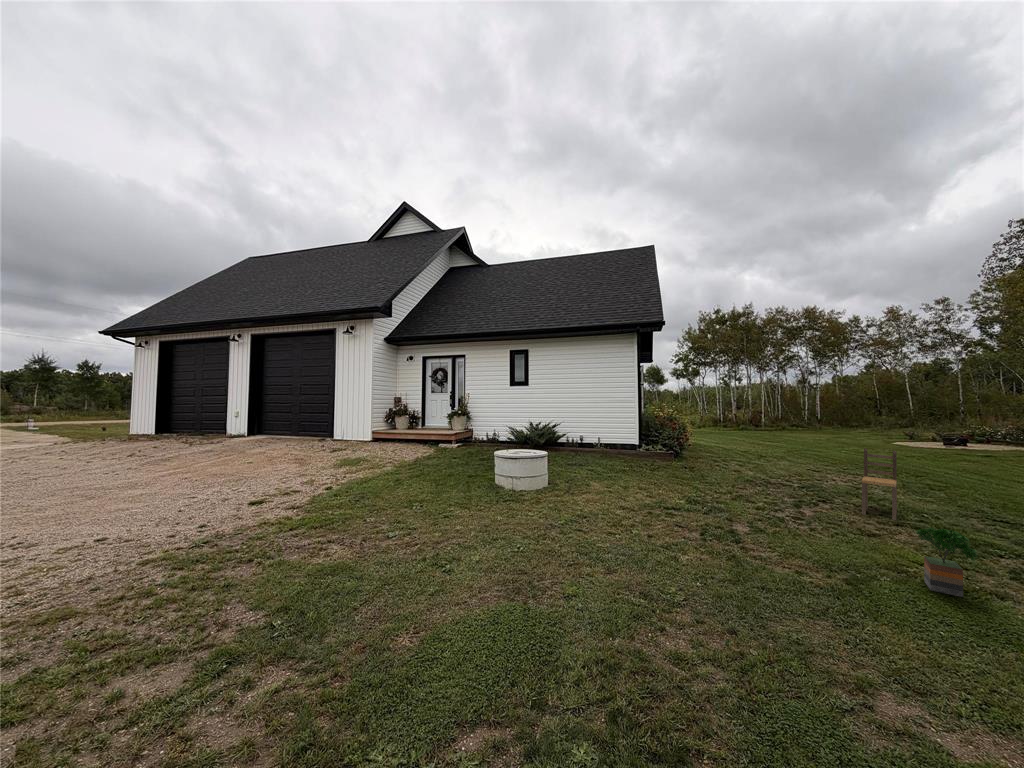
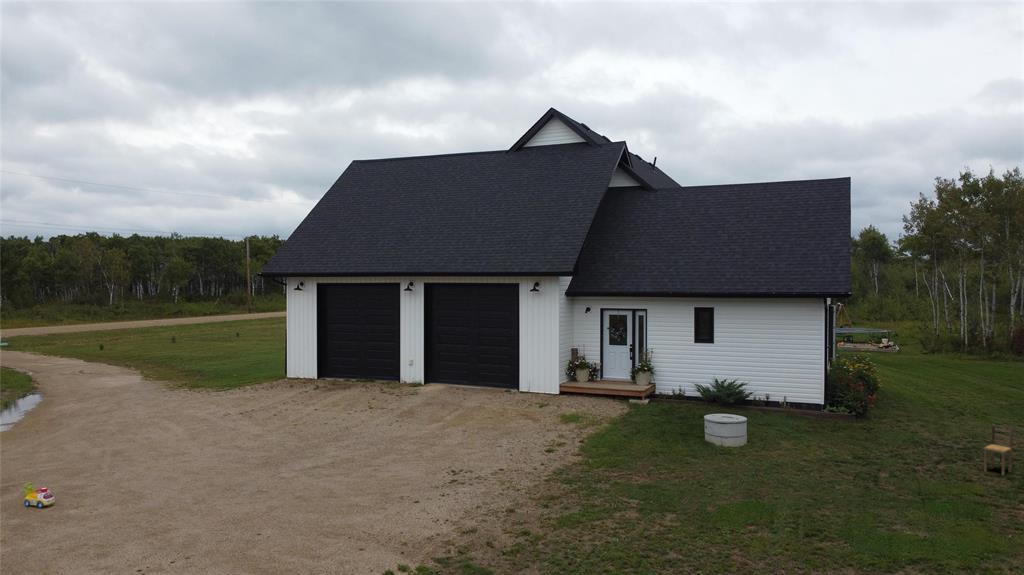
potted tree: present [916,527,977,597] -> none [961,474,986,508]

